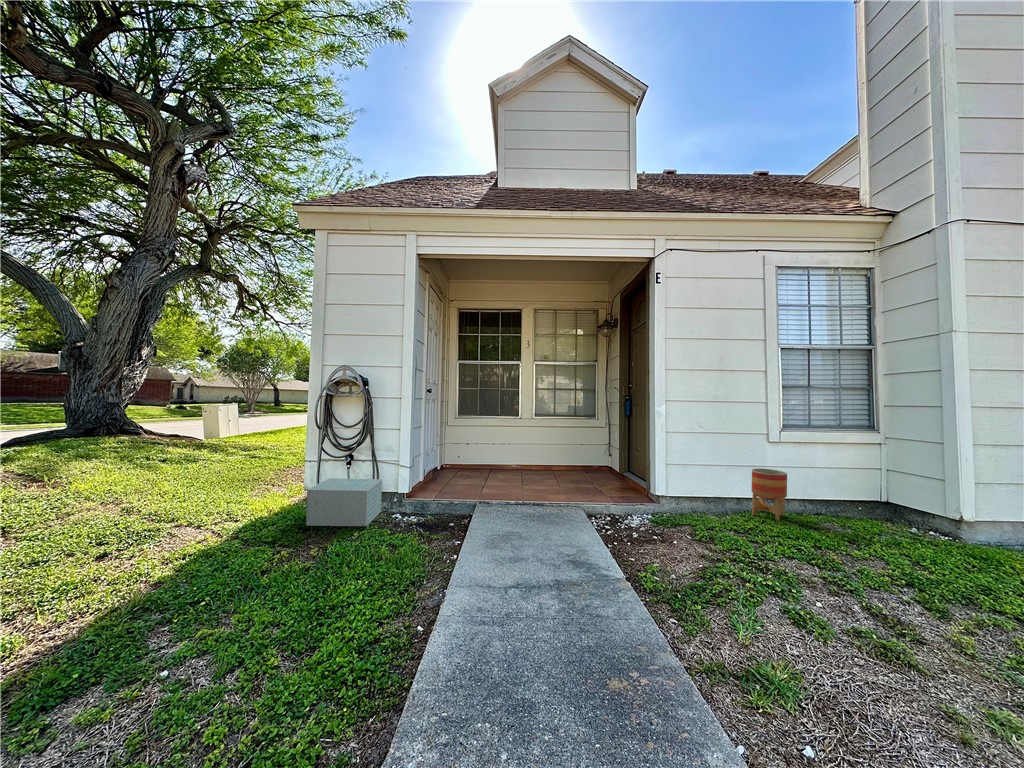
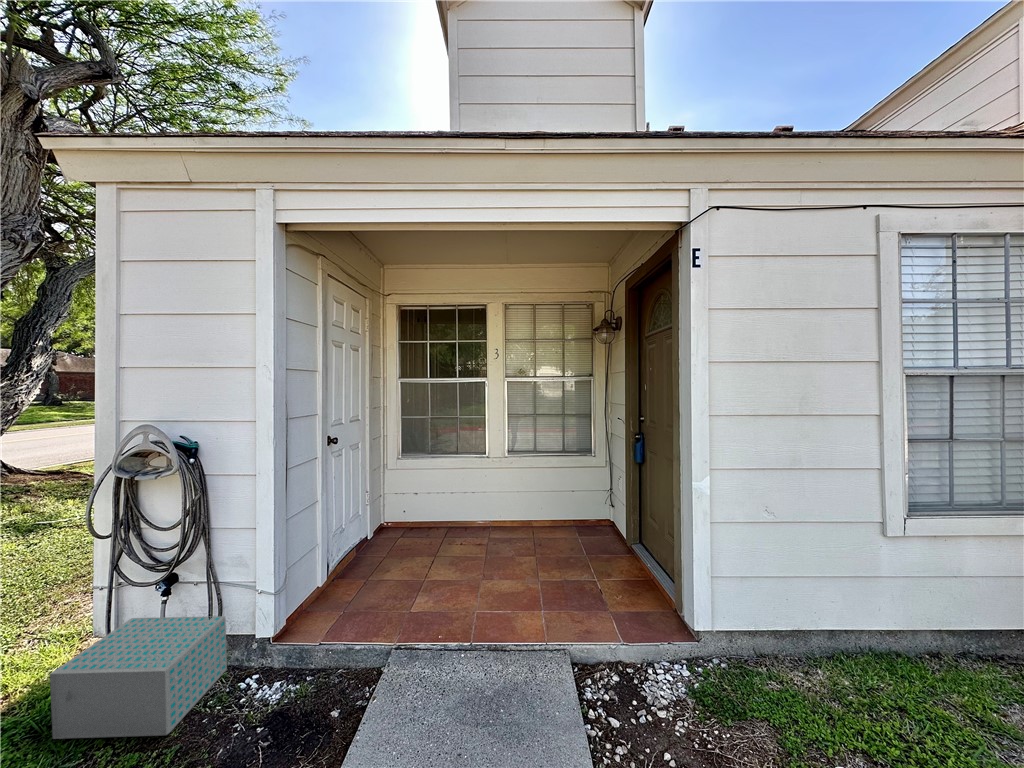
planter: present [752,469,787,520] -> none [861,585,933,694]

